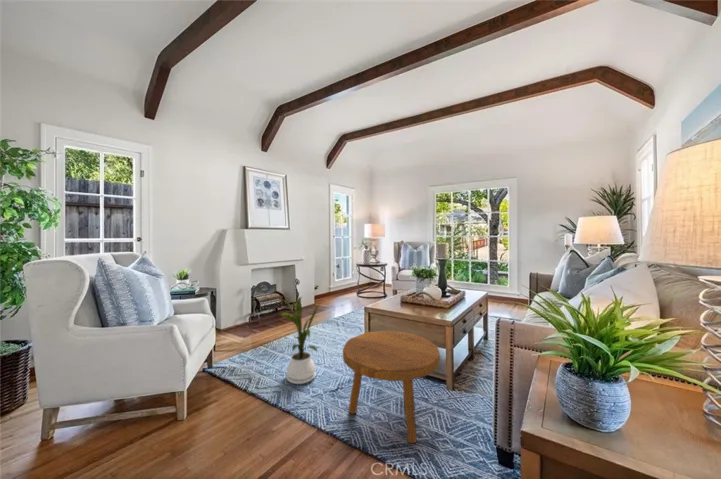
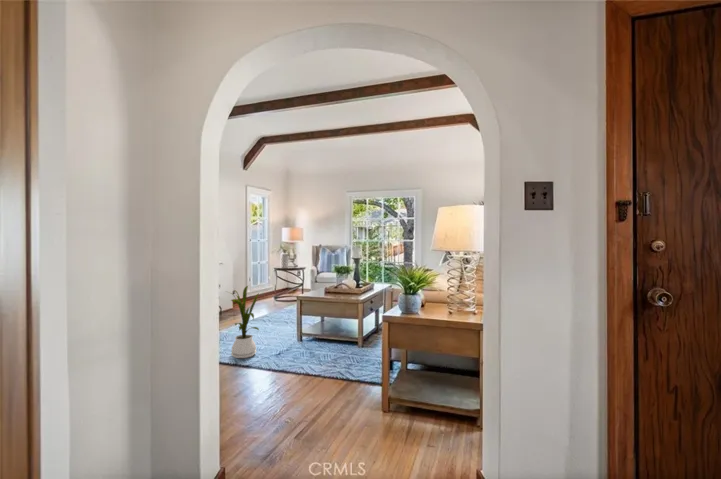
footstool: present [343,331,440,443] -> none [285,309,353,374]

